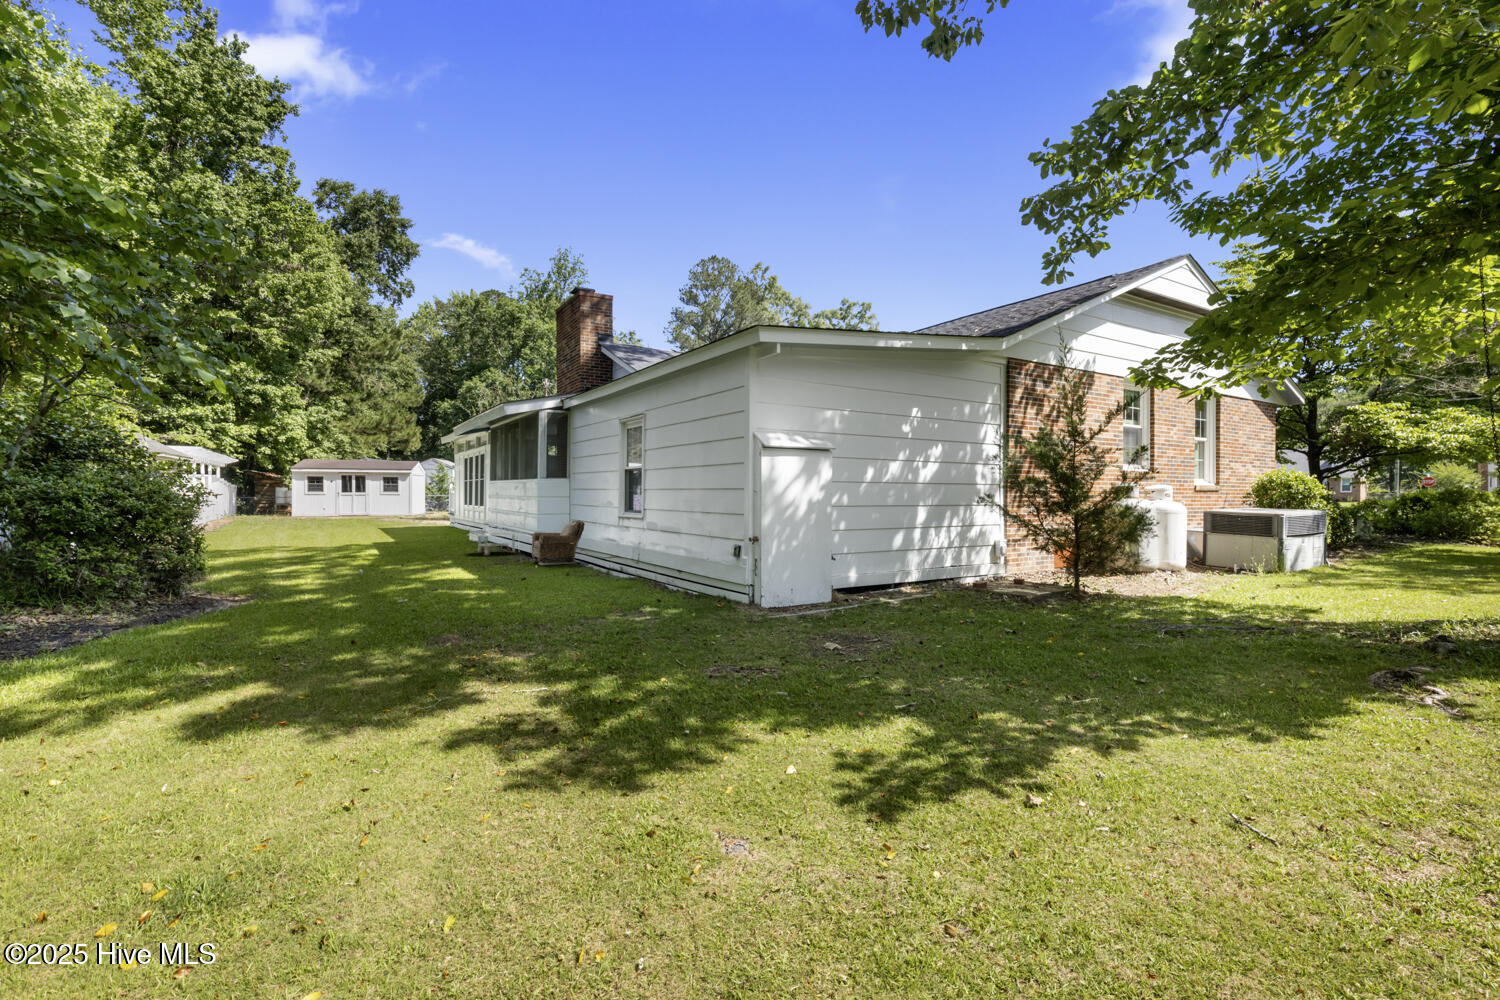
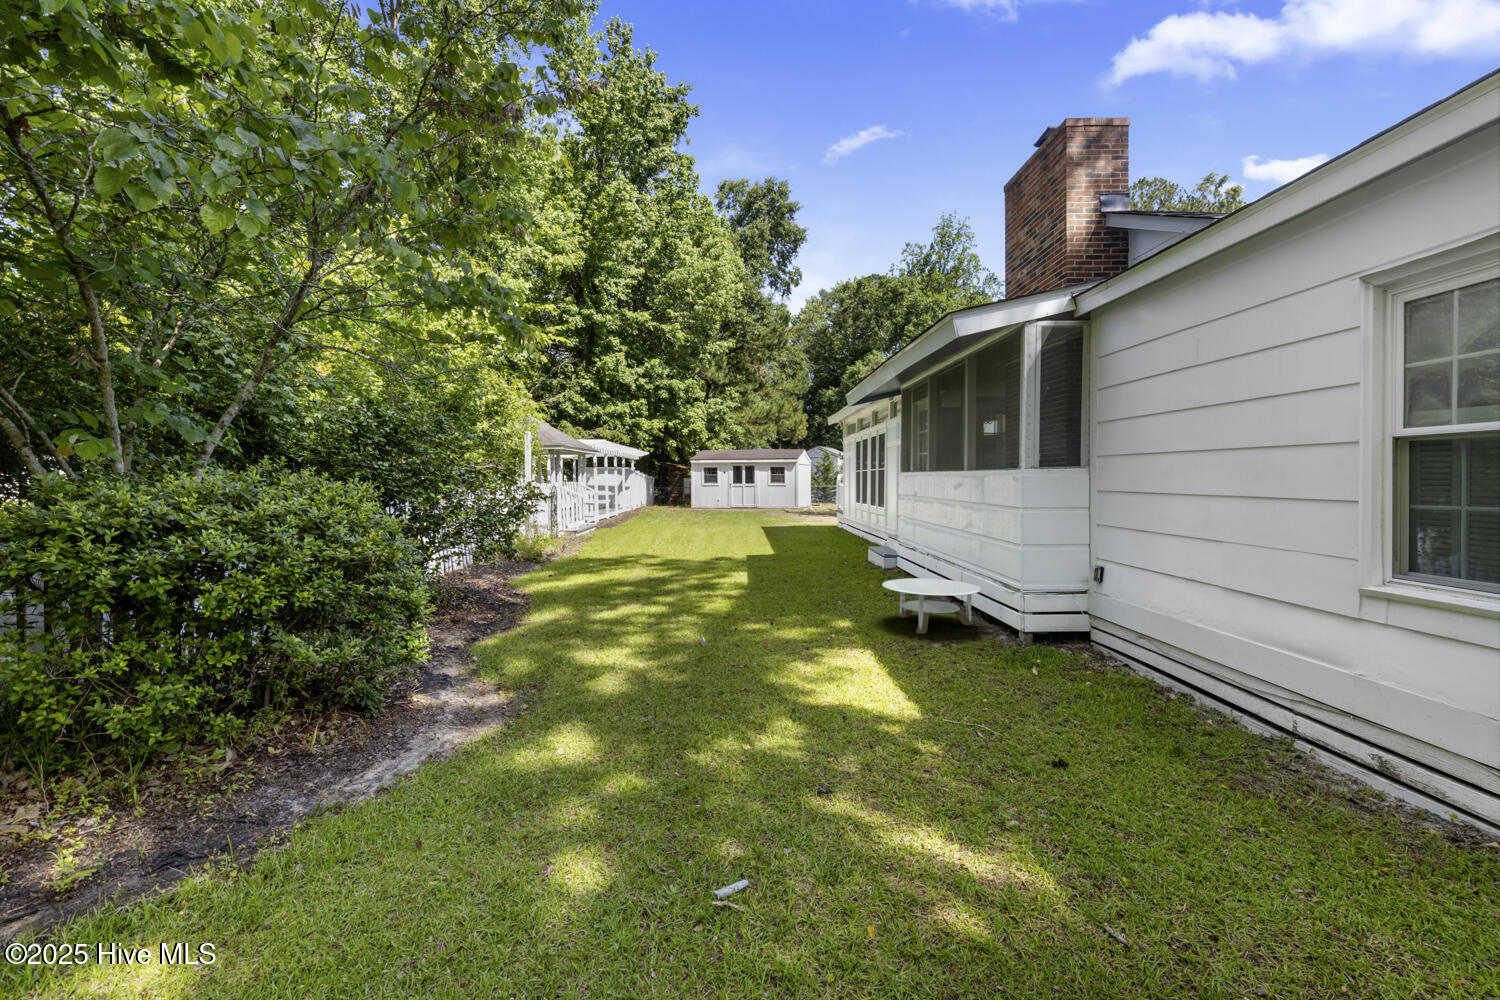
armchair: present [532,520,585,565] -> none [1057,597,1246,741]

